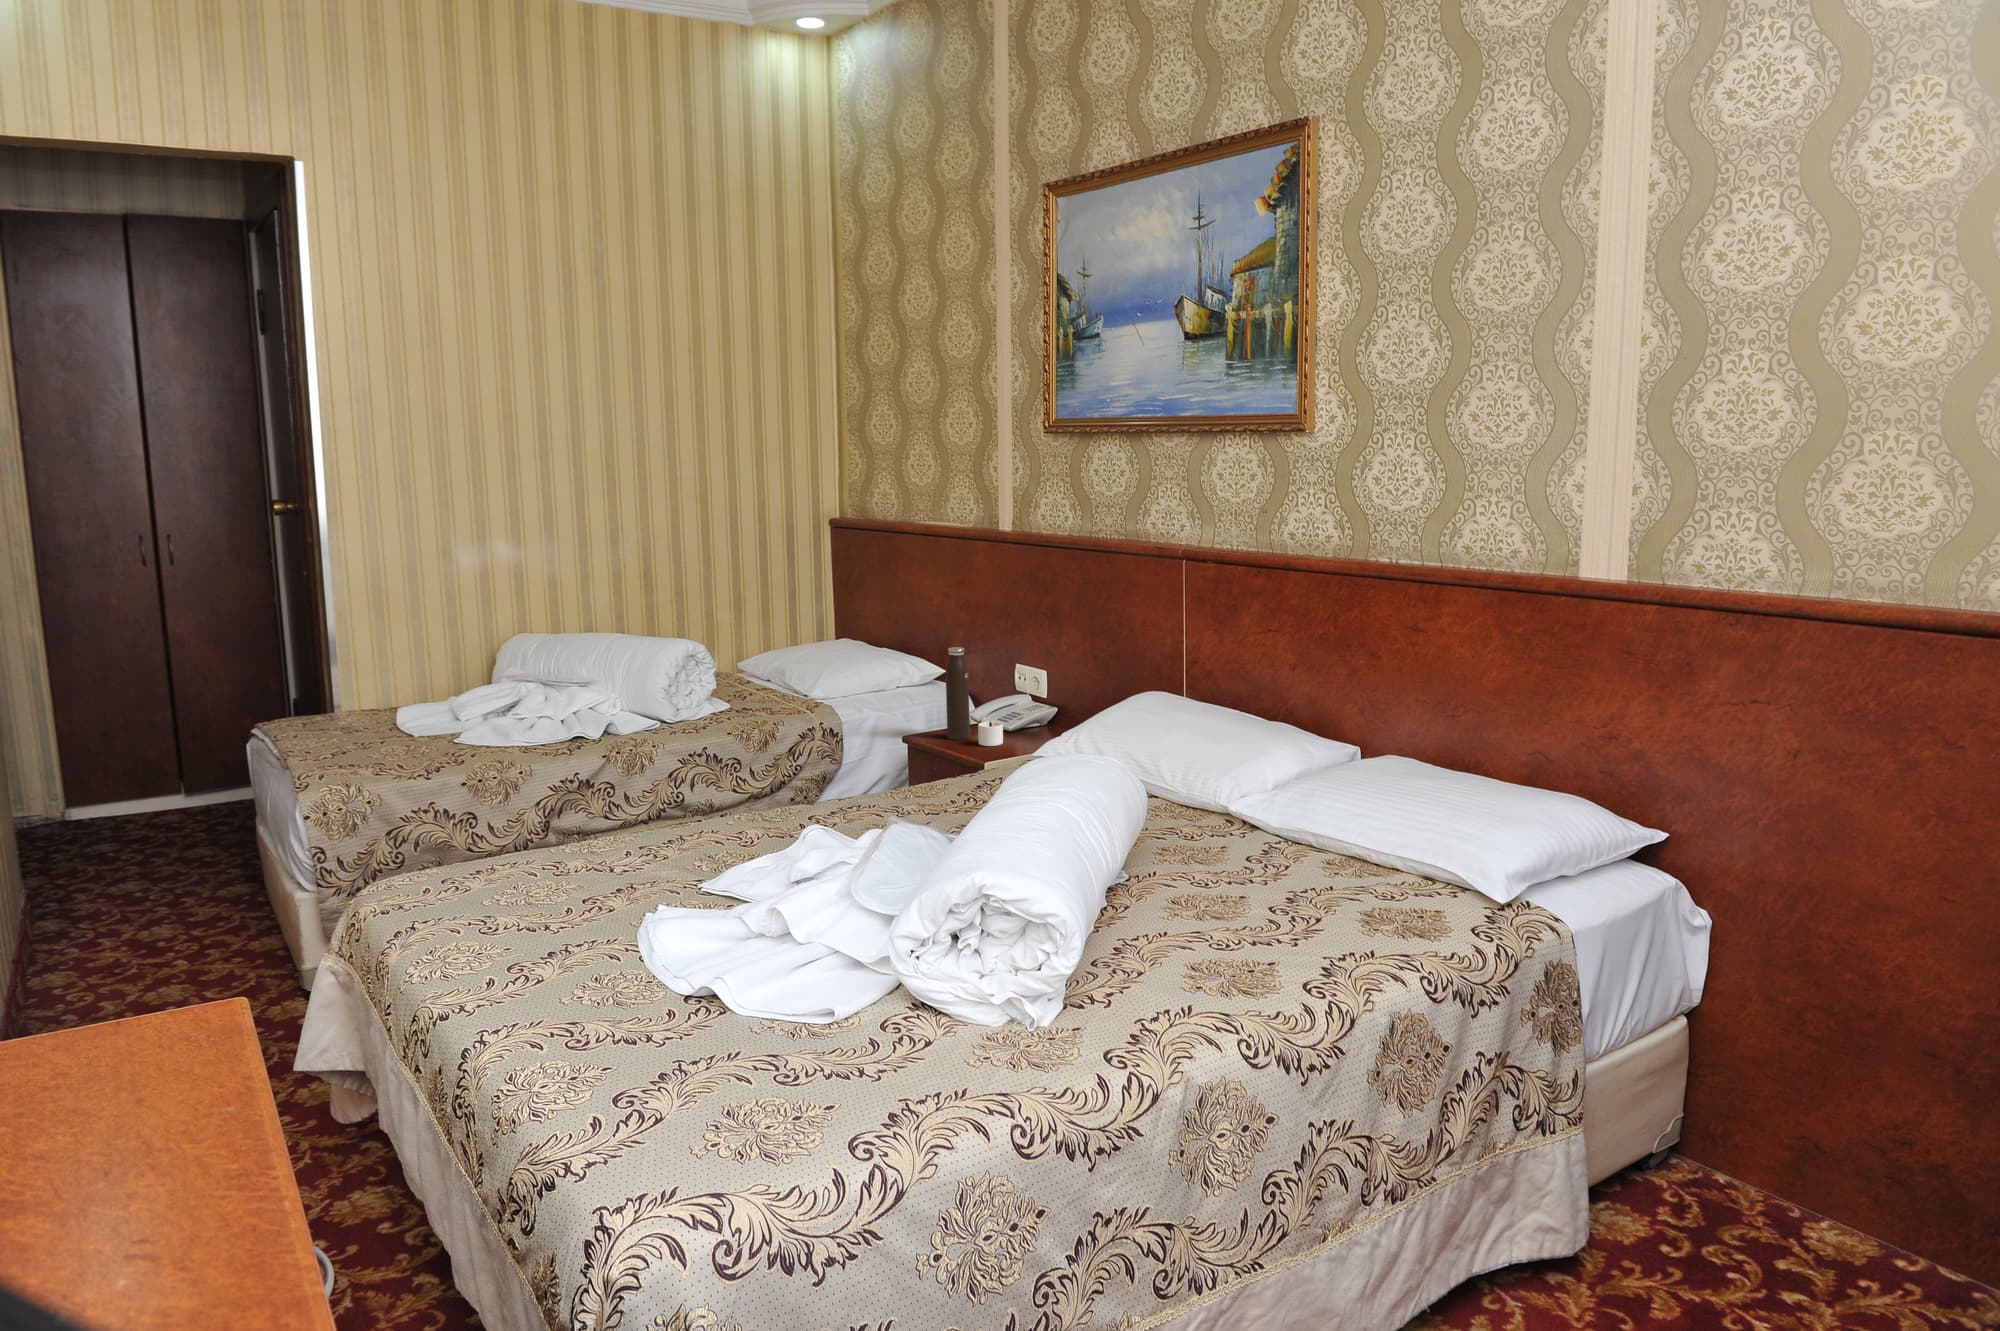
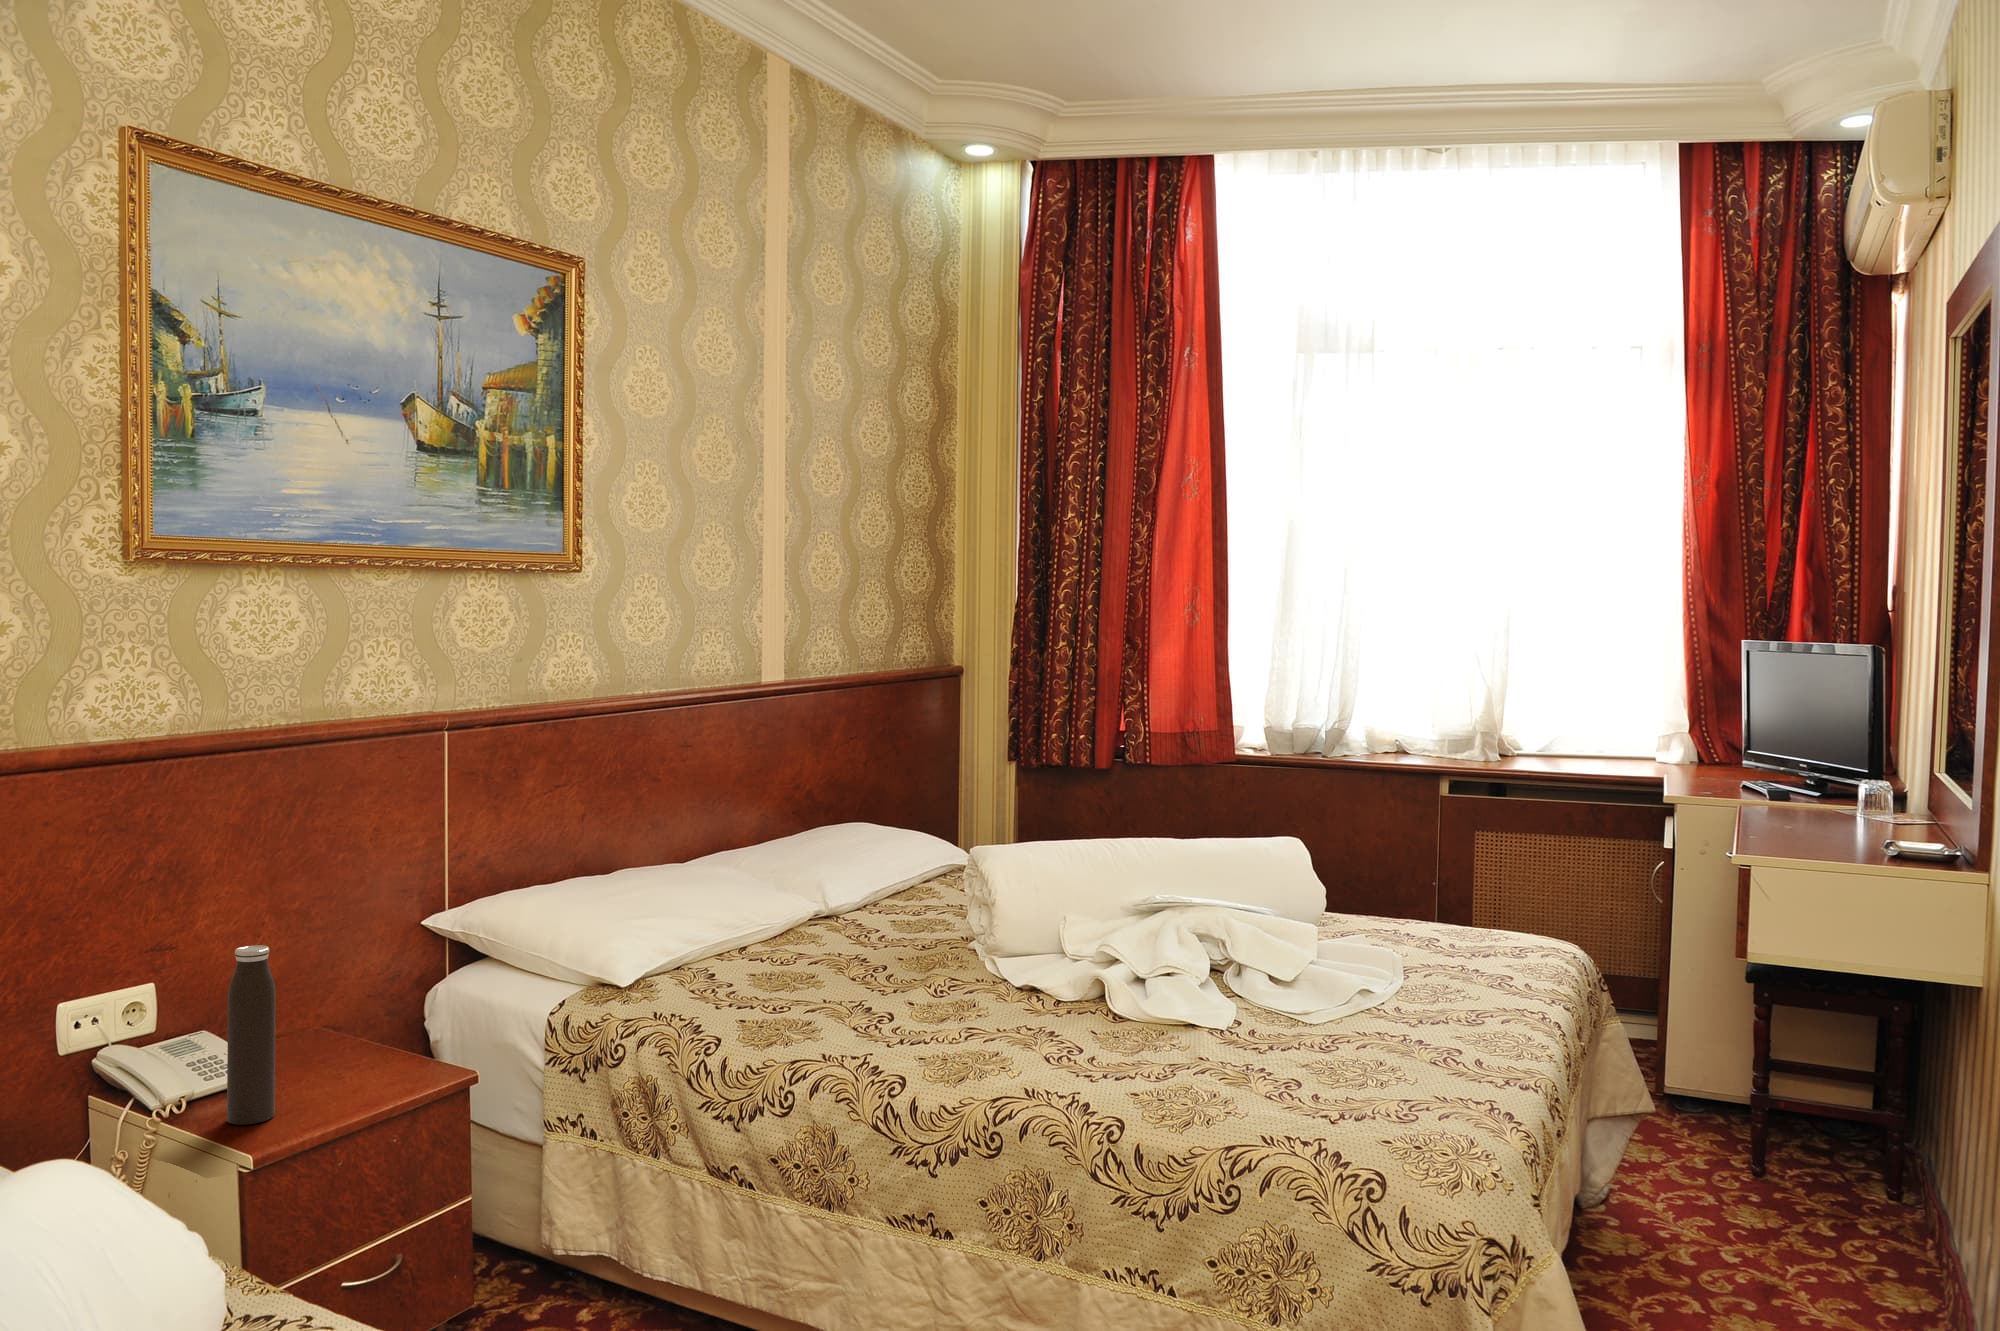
candle: present [978,721,1003,746] -> none [303,1046,368,1092]

